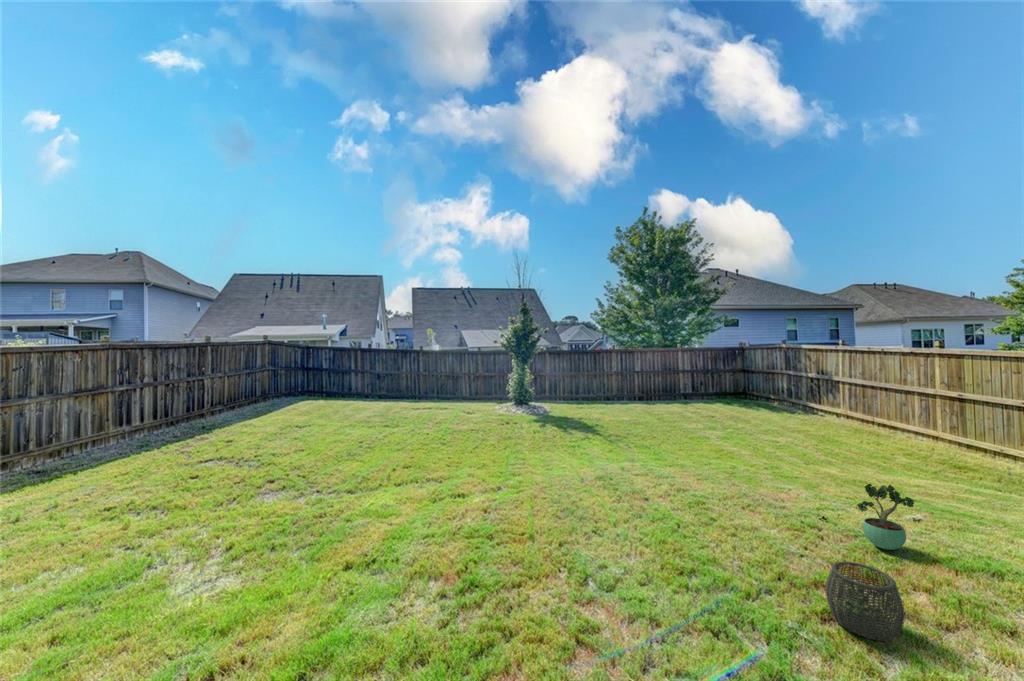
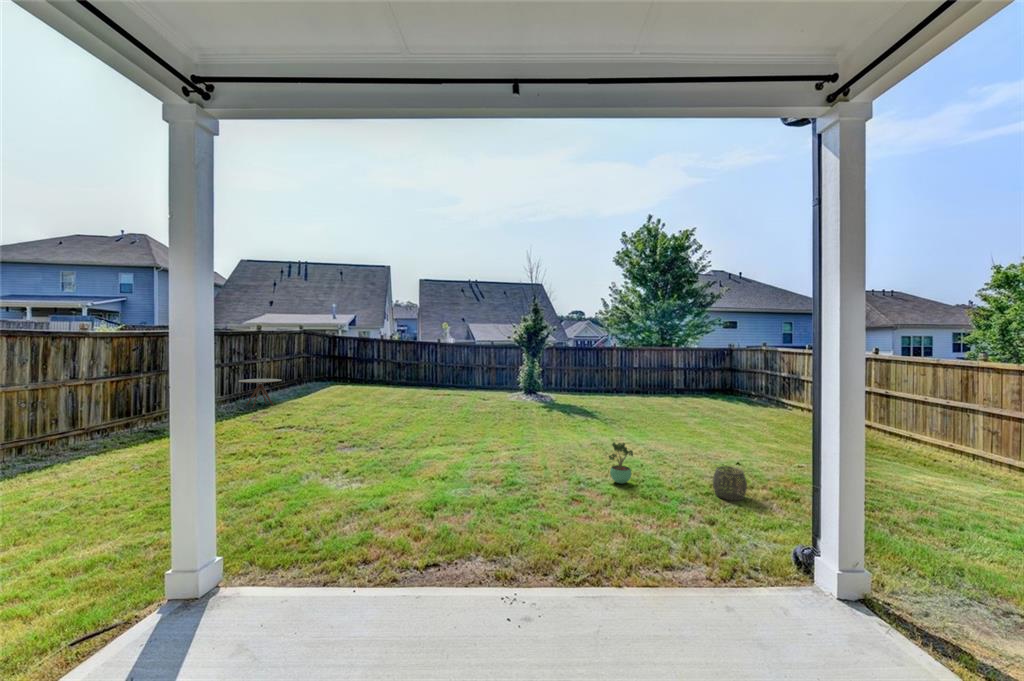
round table: none [159,399,217,436] -> present [238,379,281,408]
potted plant: present [857,484,914,550] -> present [609,442,633,484]

